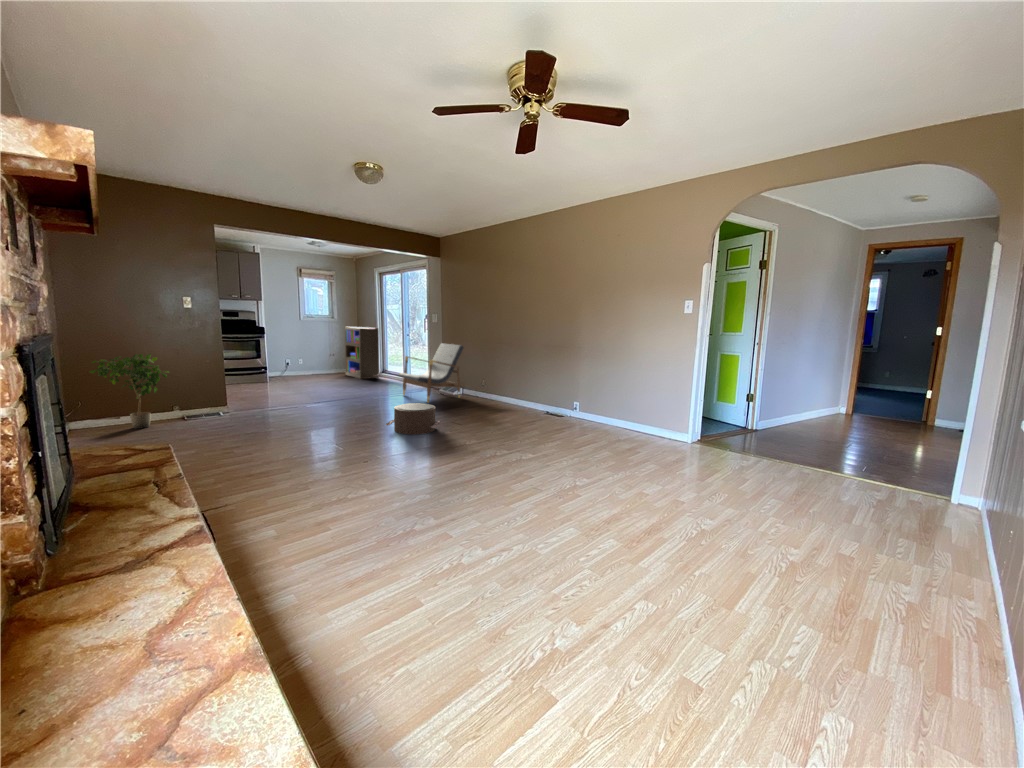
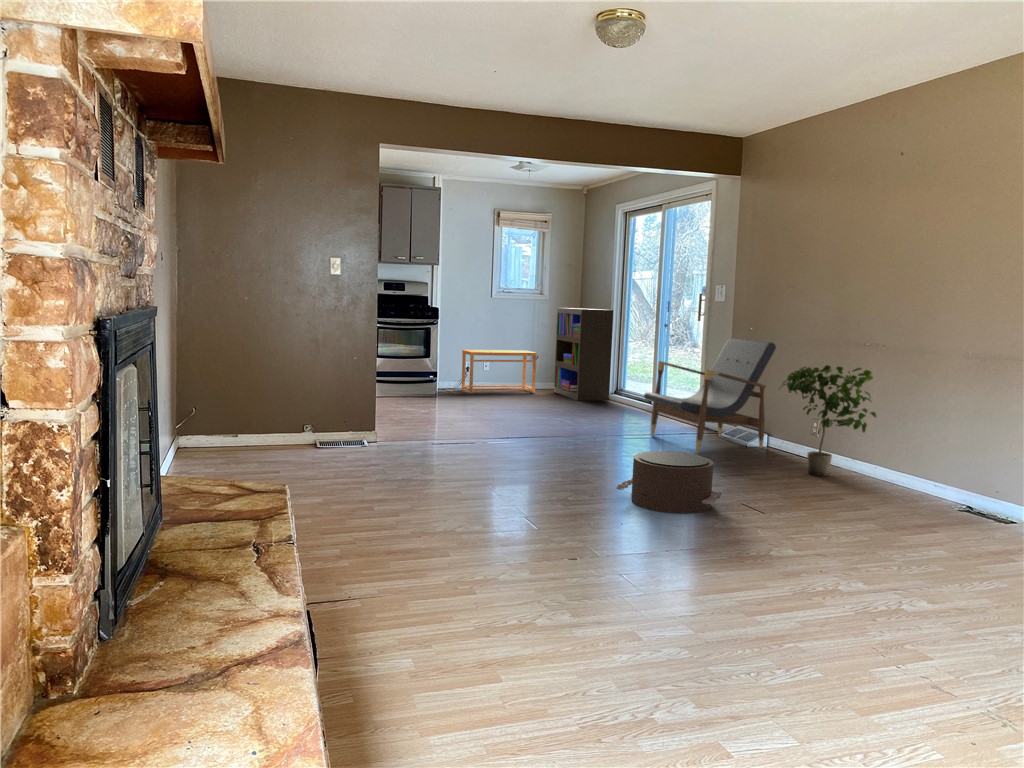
side table: none [284,351,334,378] -> present [462,350,537,394]
potted plant: present [90,354,169,429] -> present [779,365,876,476]

